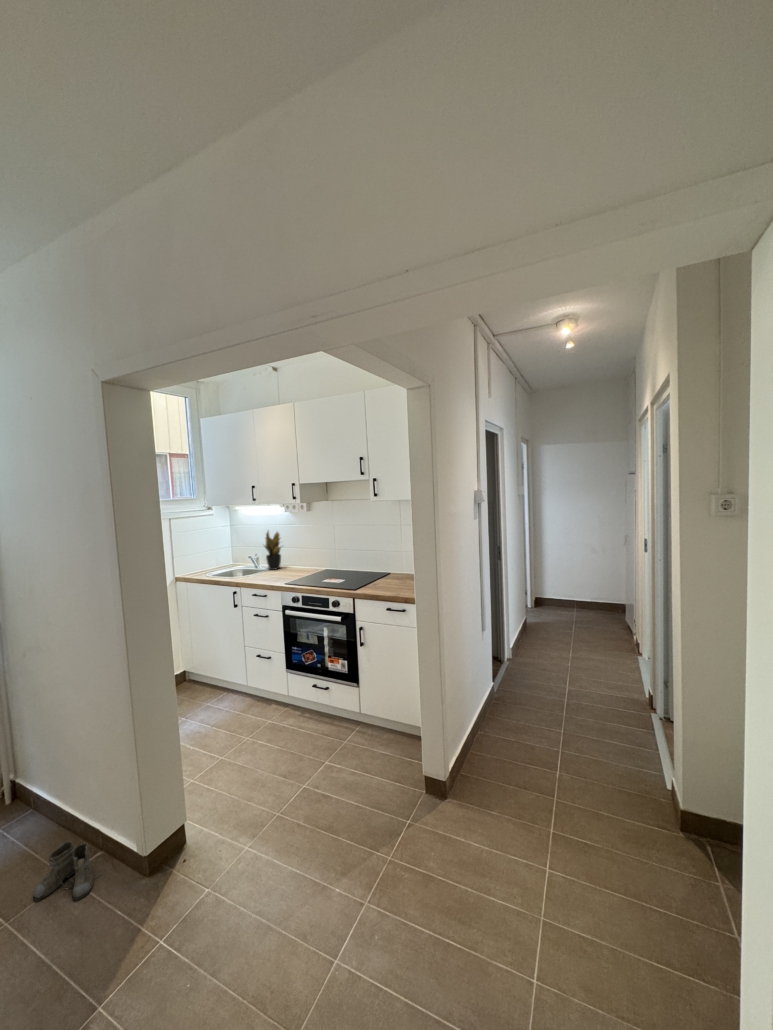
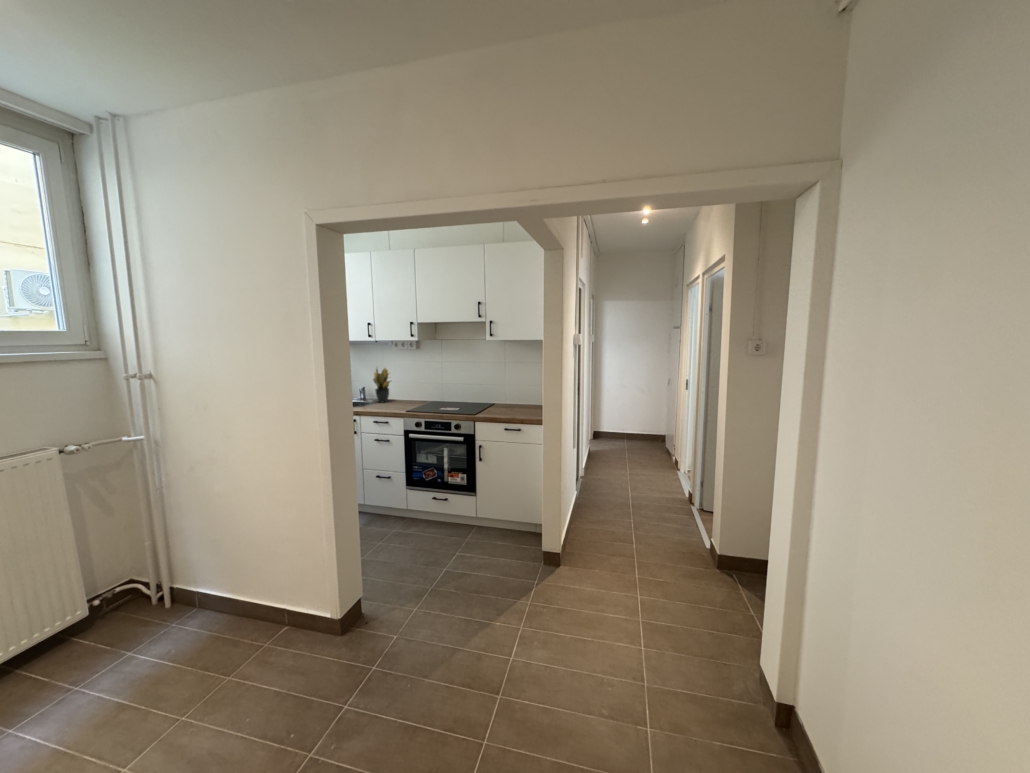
boots: present [34,841,94,901] -> none [249,613,305,658]

